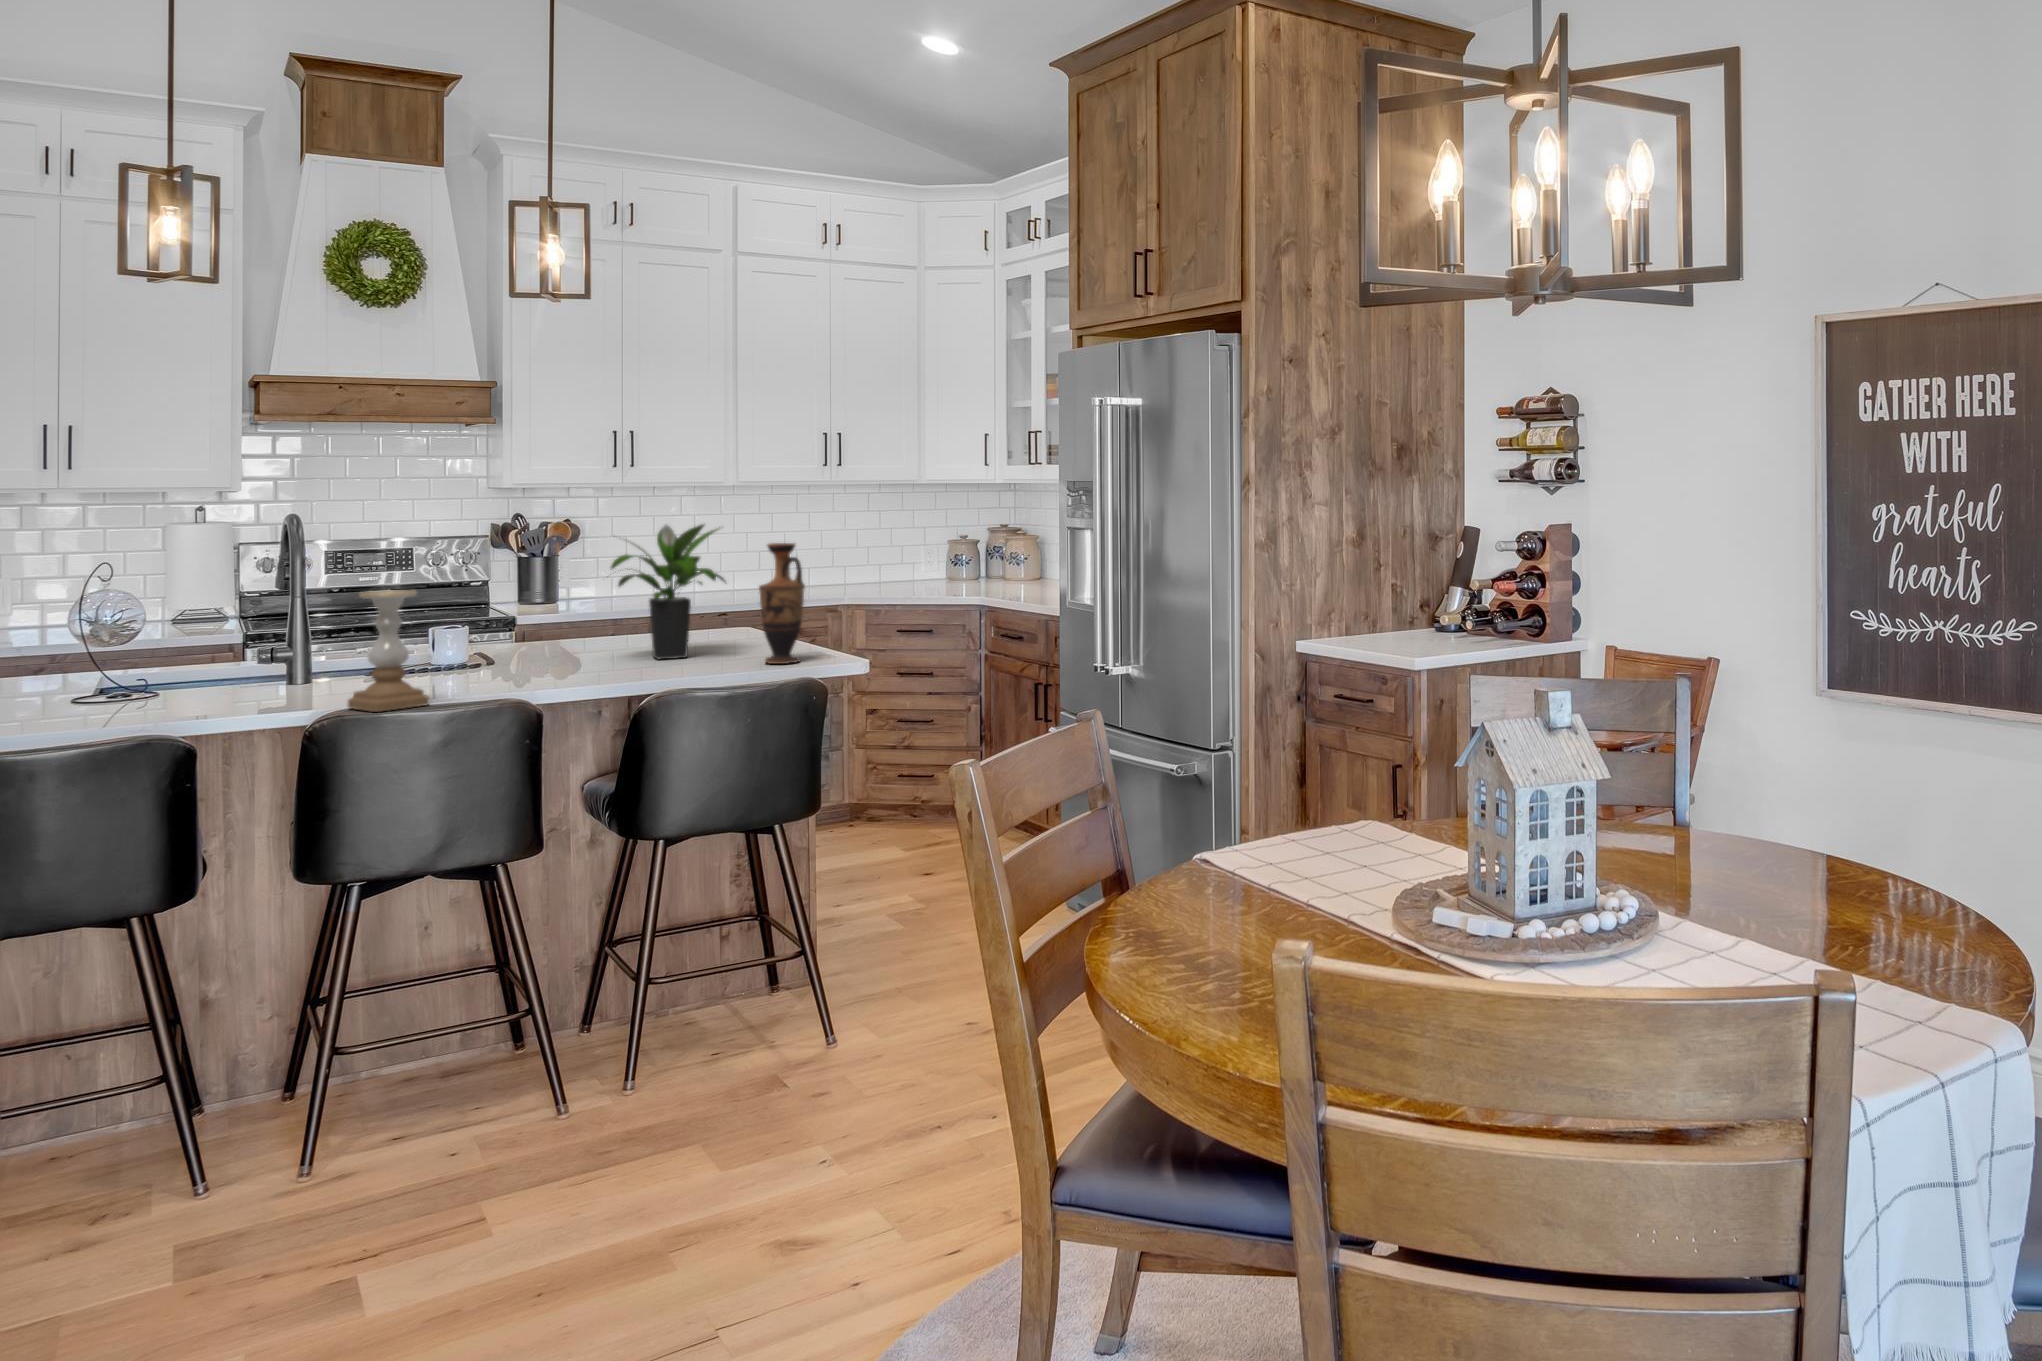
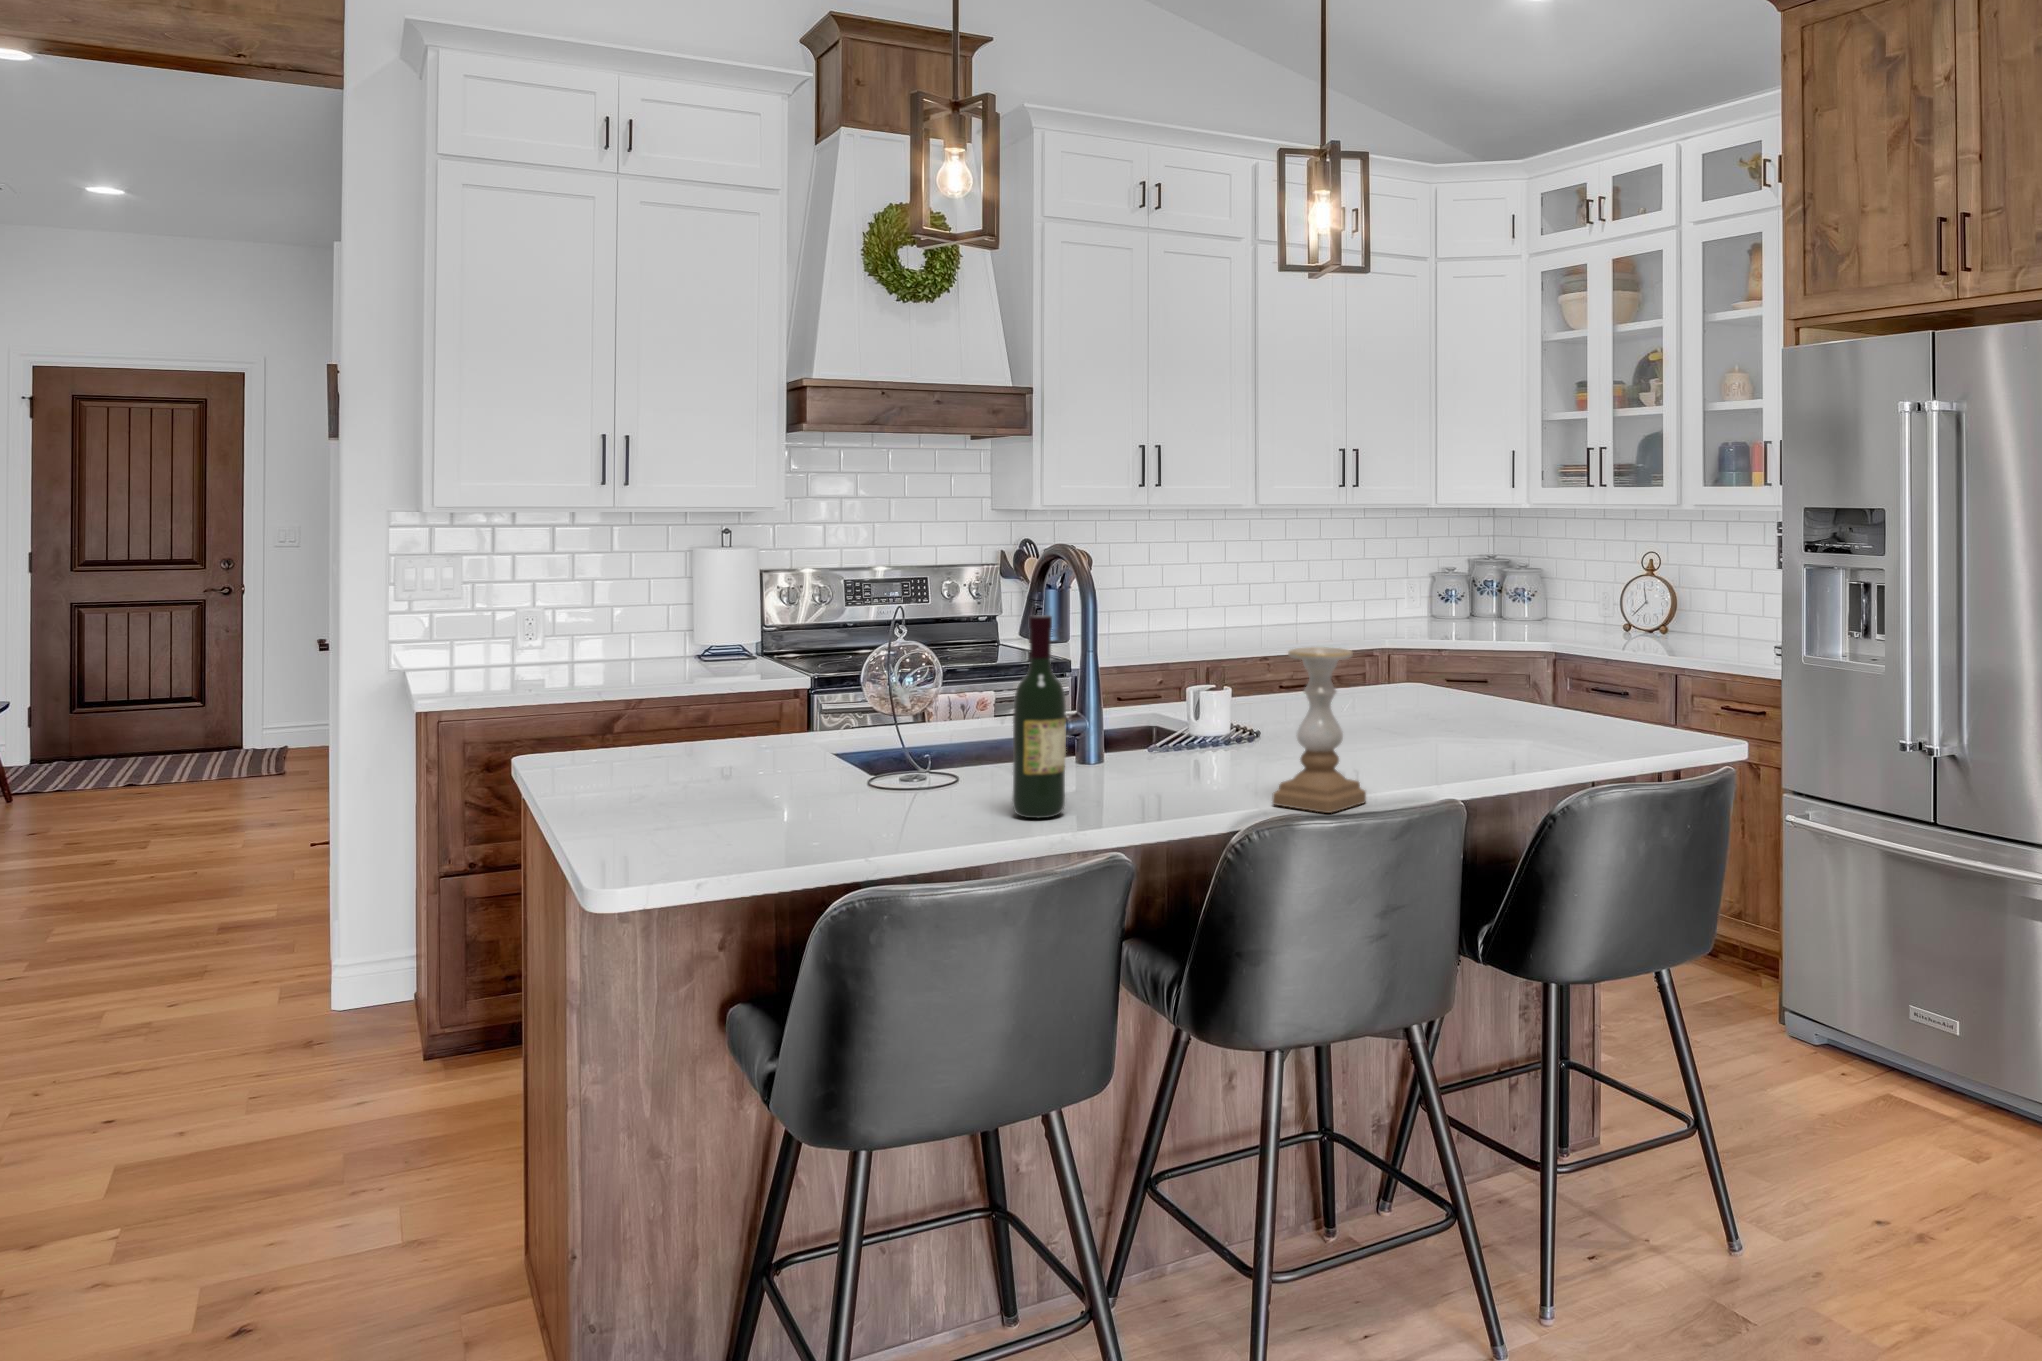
potted plant: present [611,524,726,660] -> none [1383,559,1531,732]
vase: present [759,543,805,664] -> none [1604,586,1661,744]
wine bottle: none [112,568,162,721] -> present [1012,615,1066,818]

